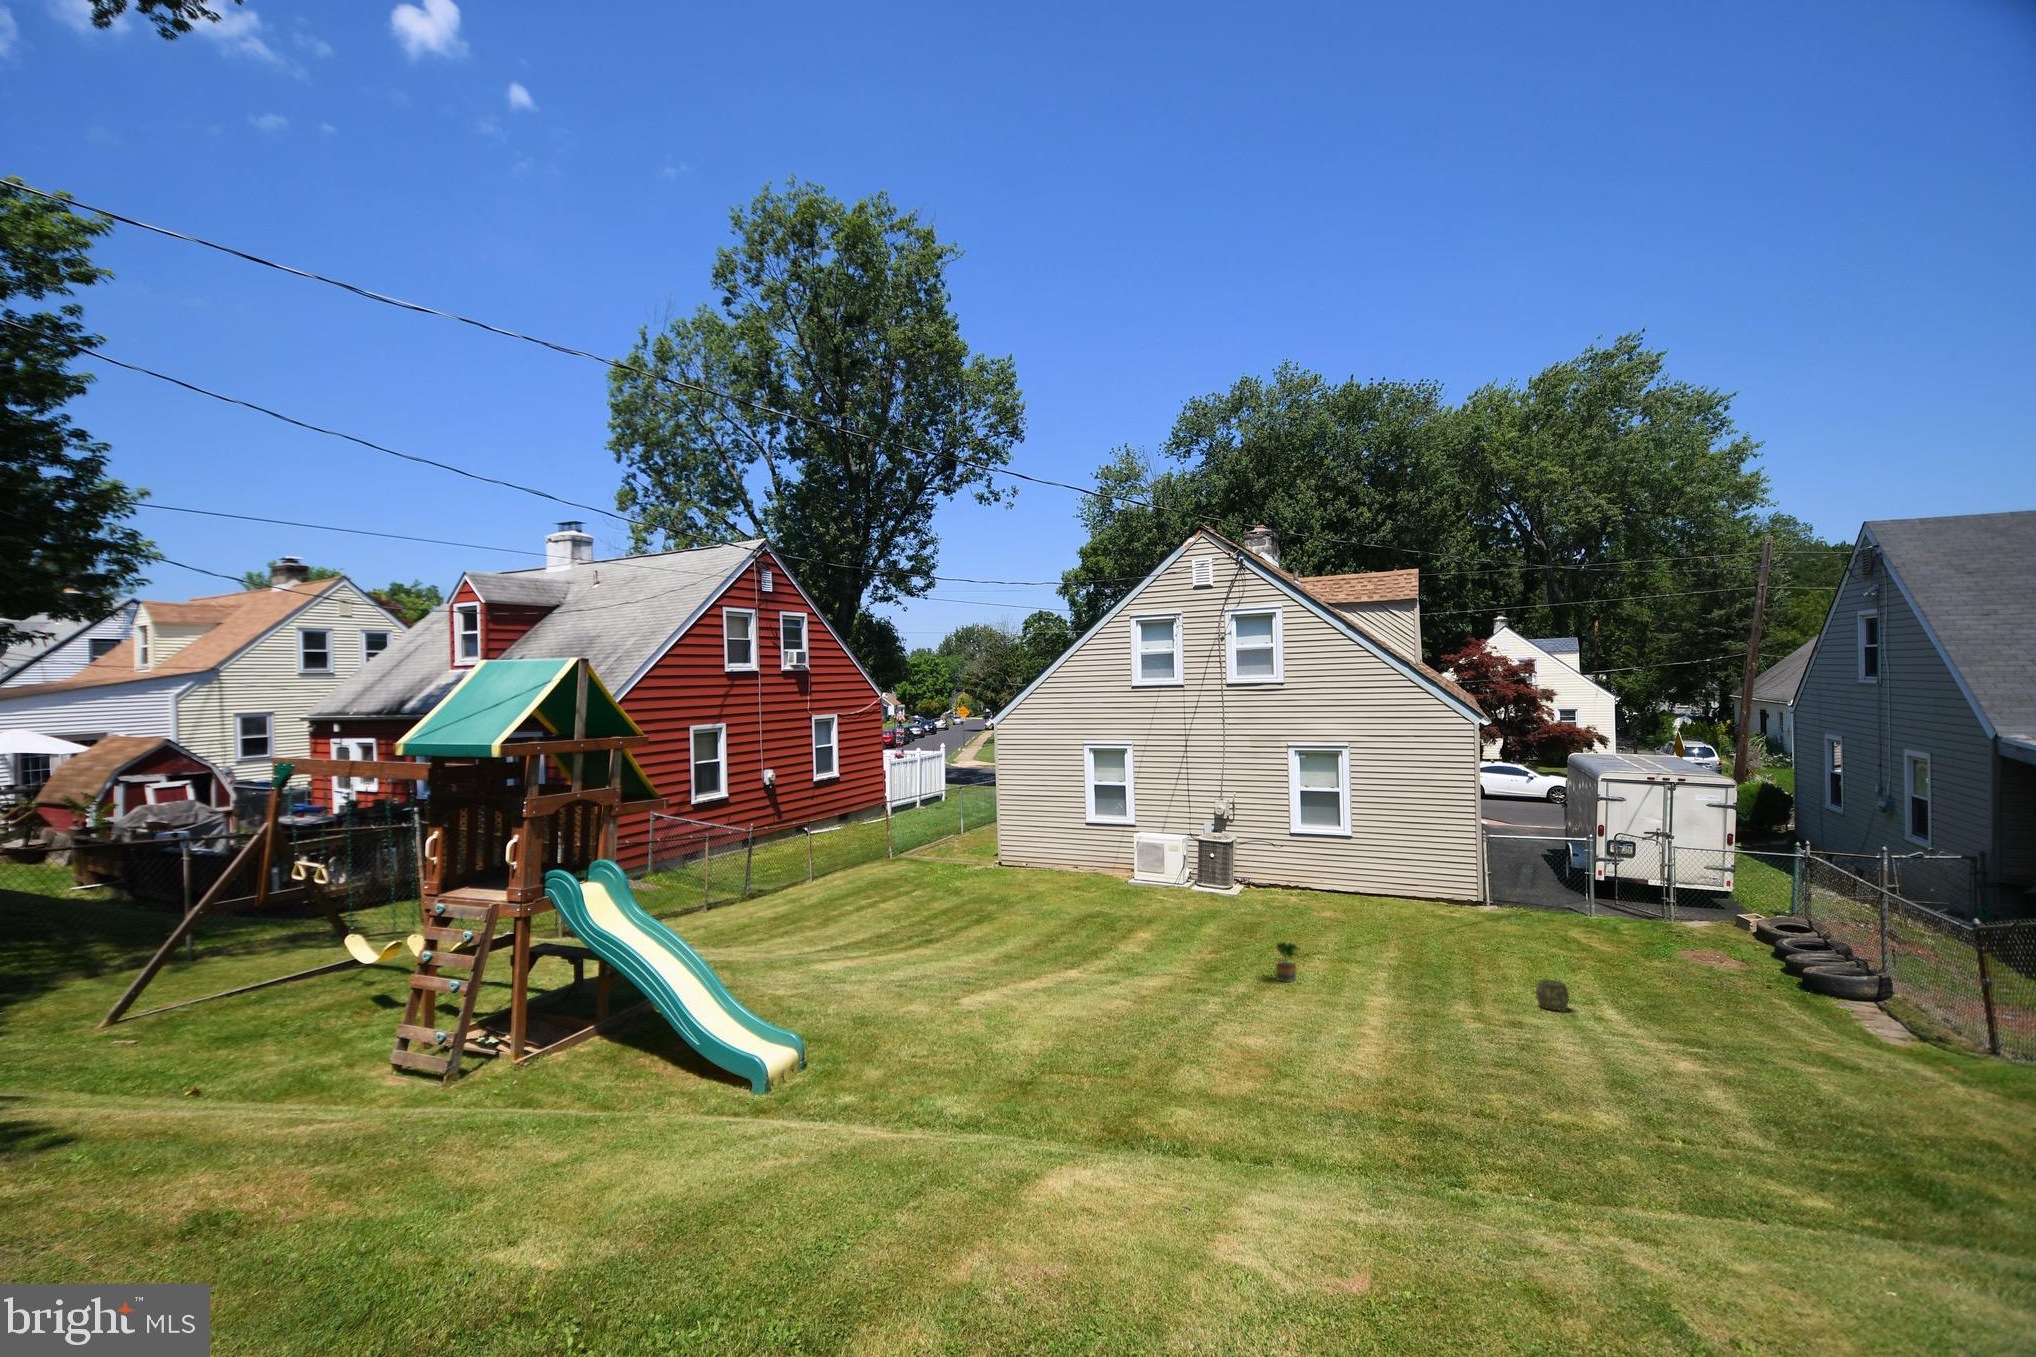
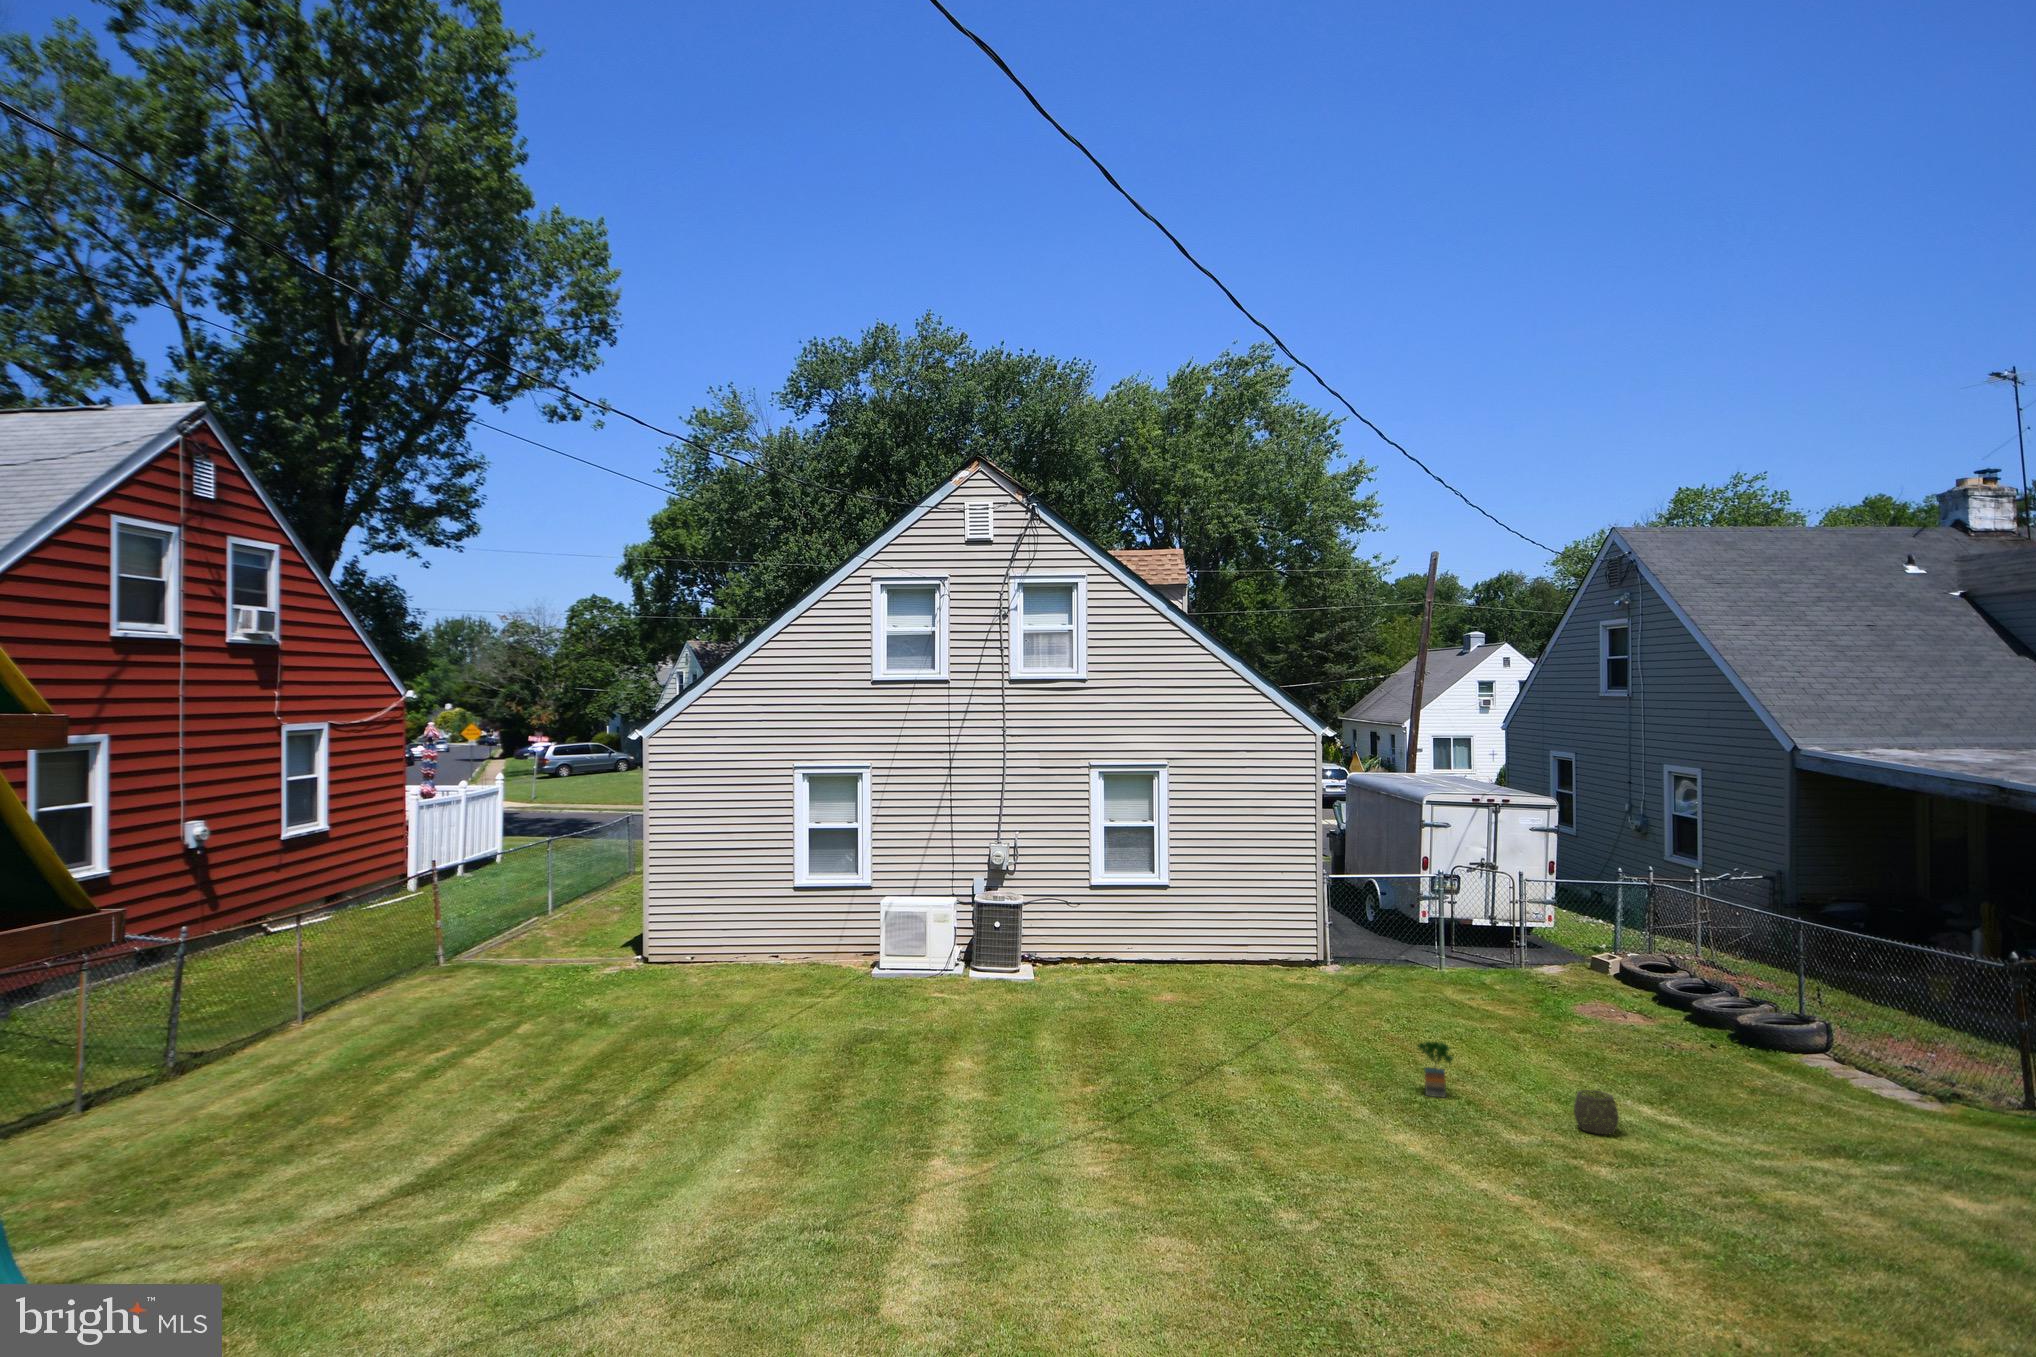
potted tree: present [1276,942,1299,982] -> present [1418,1041,1453,1097]

